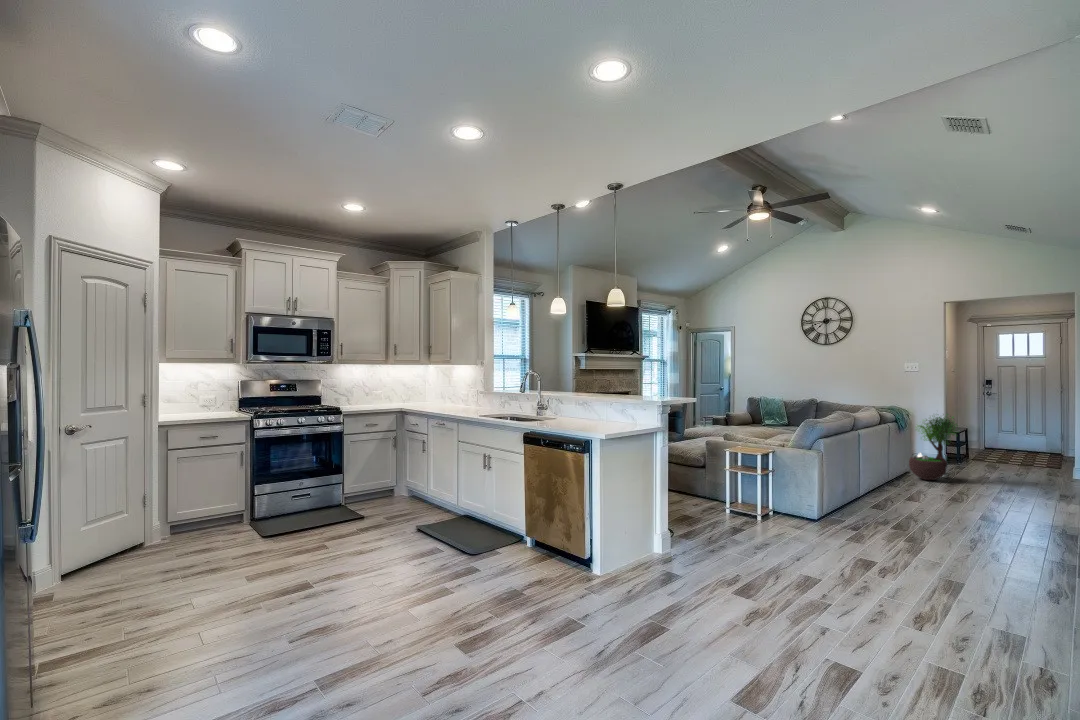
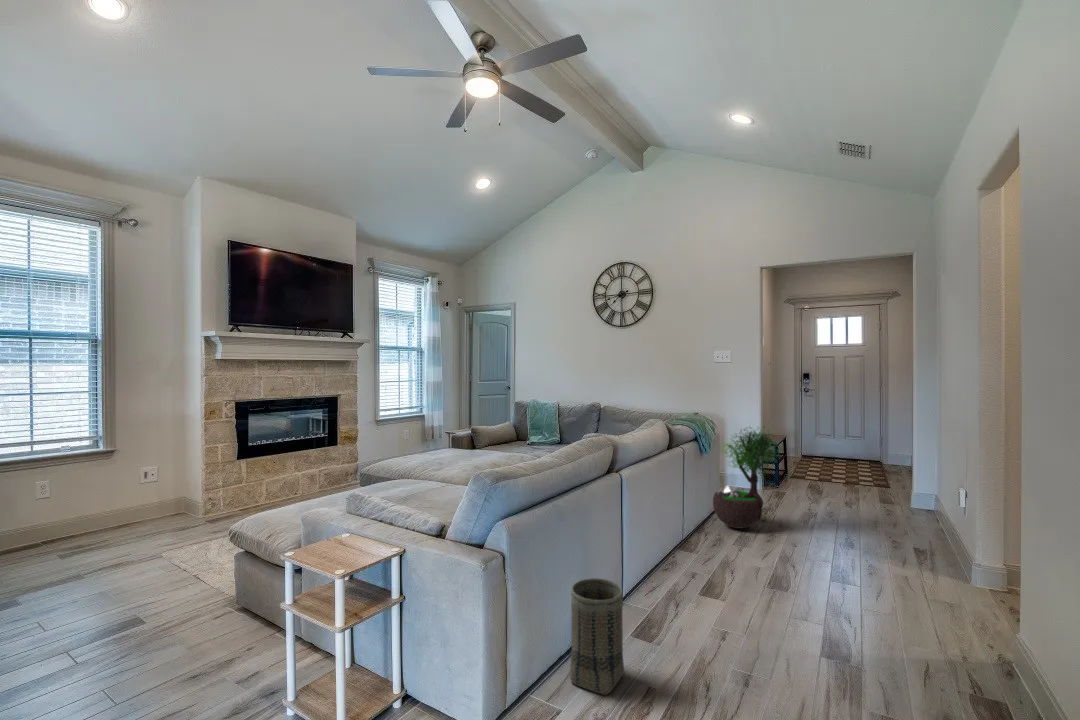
basket: none [846,473,873,520] -> present [570,578,624,695]

